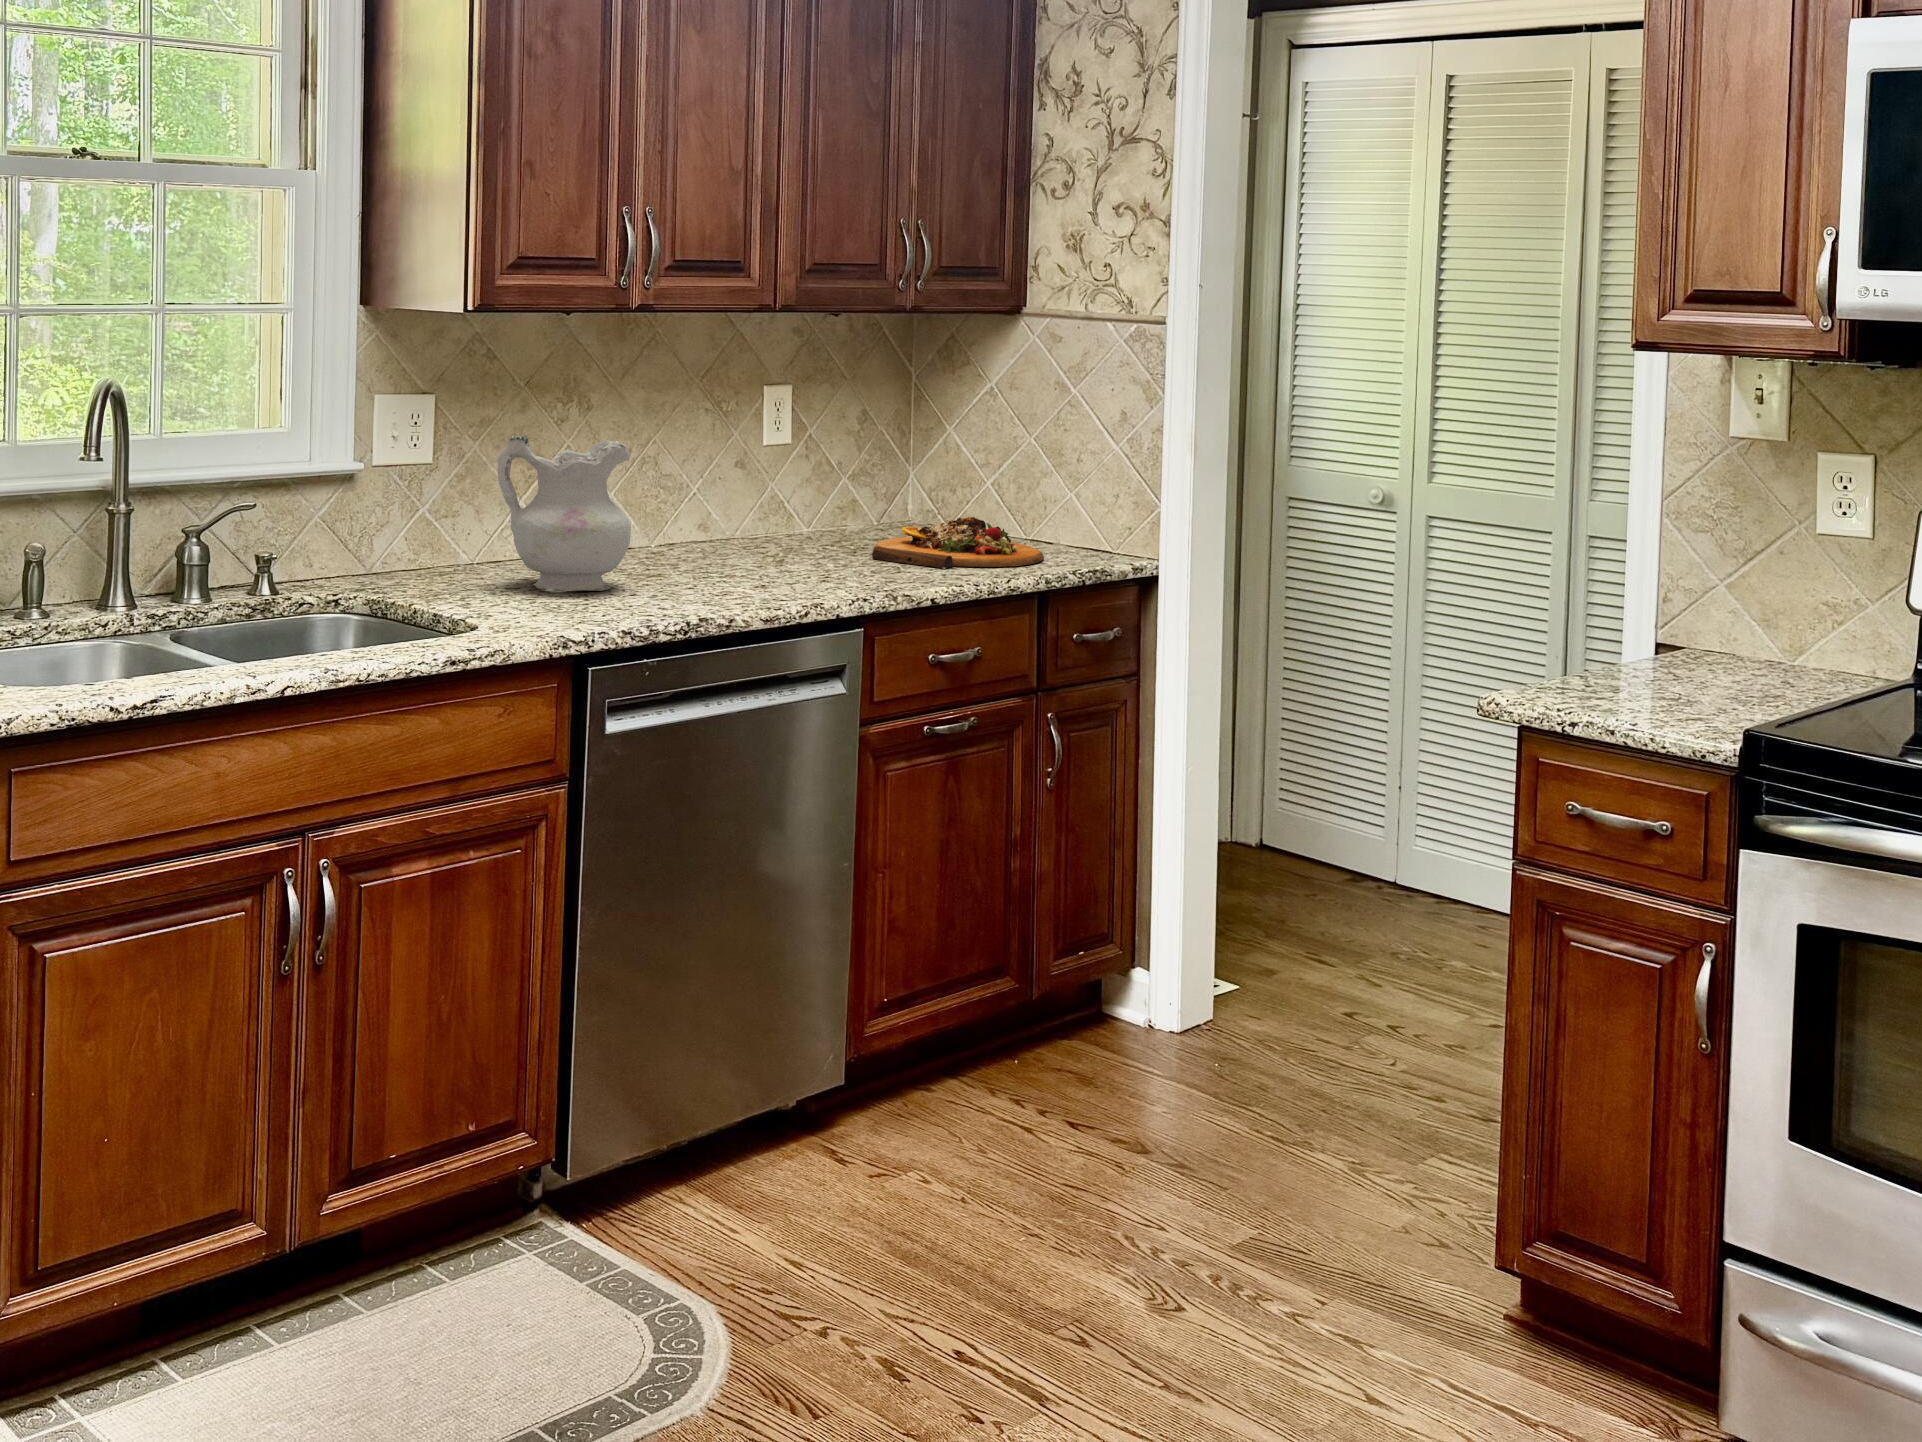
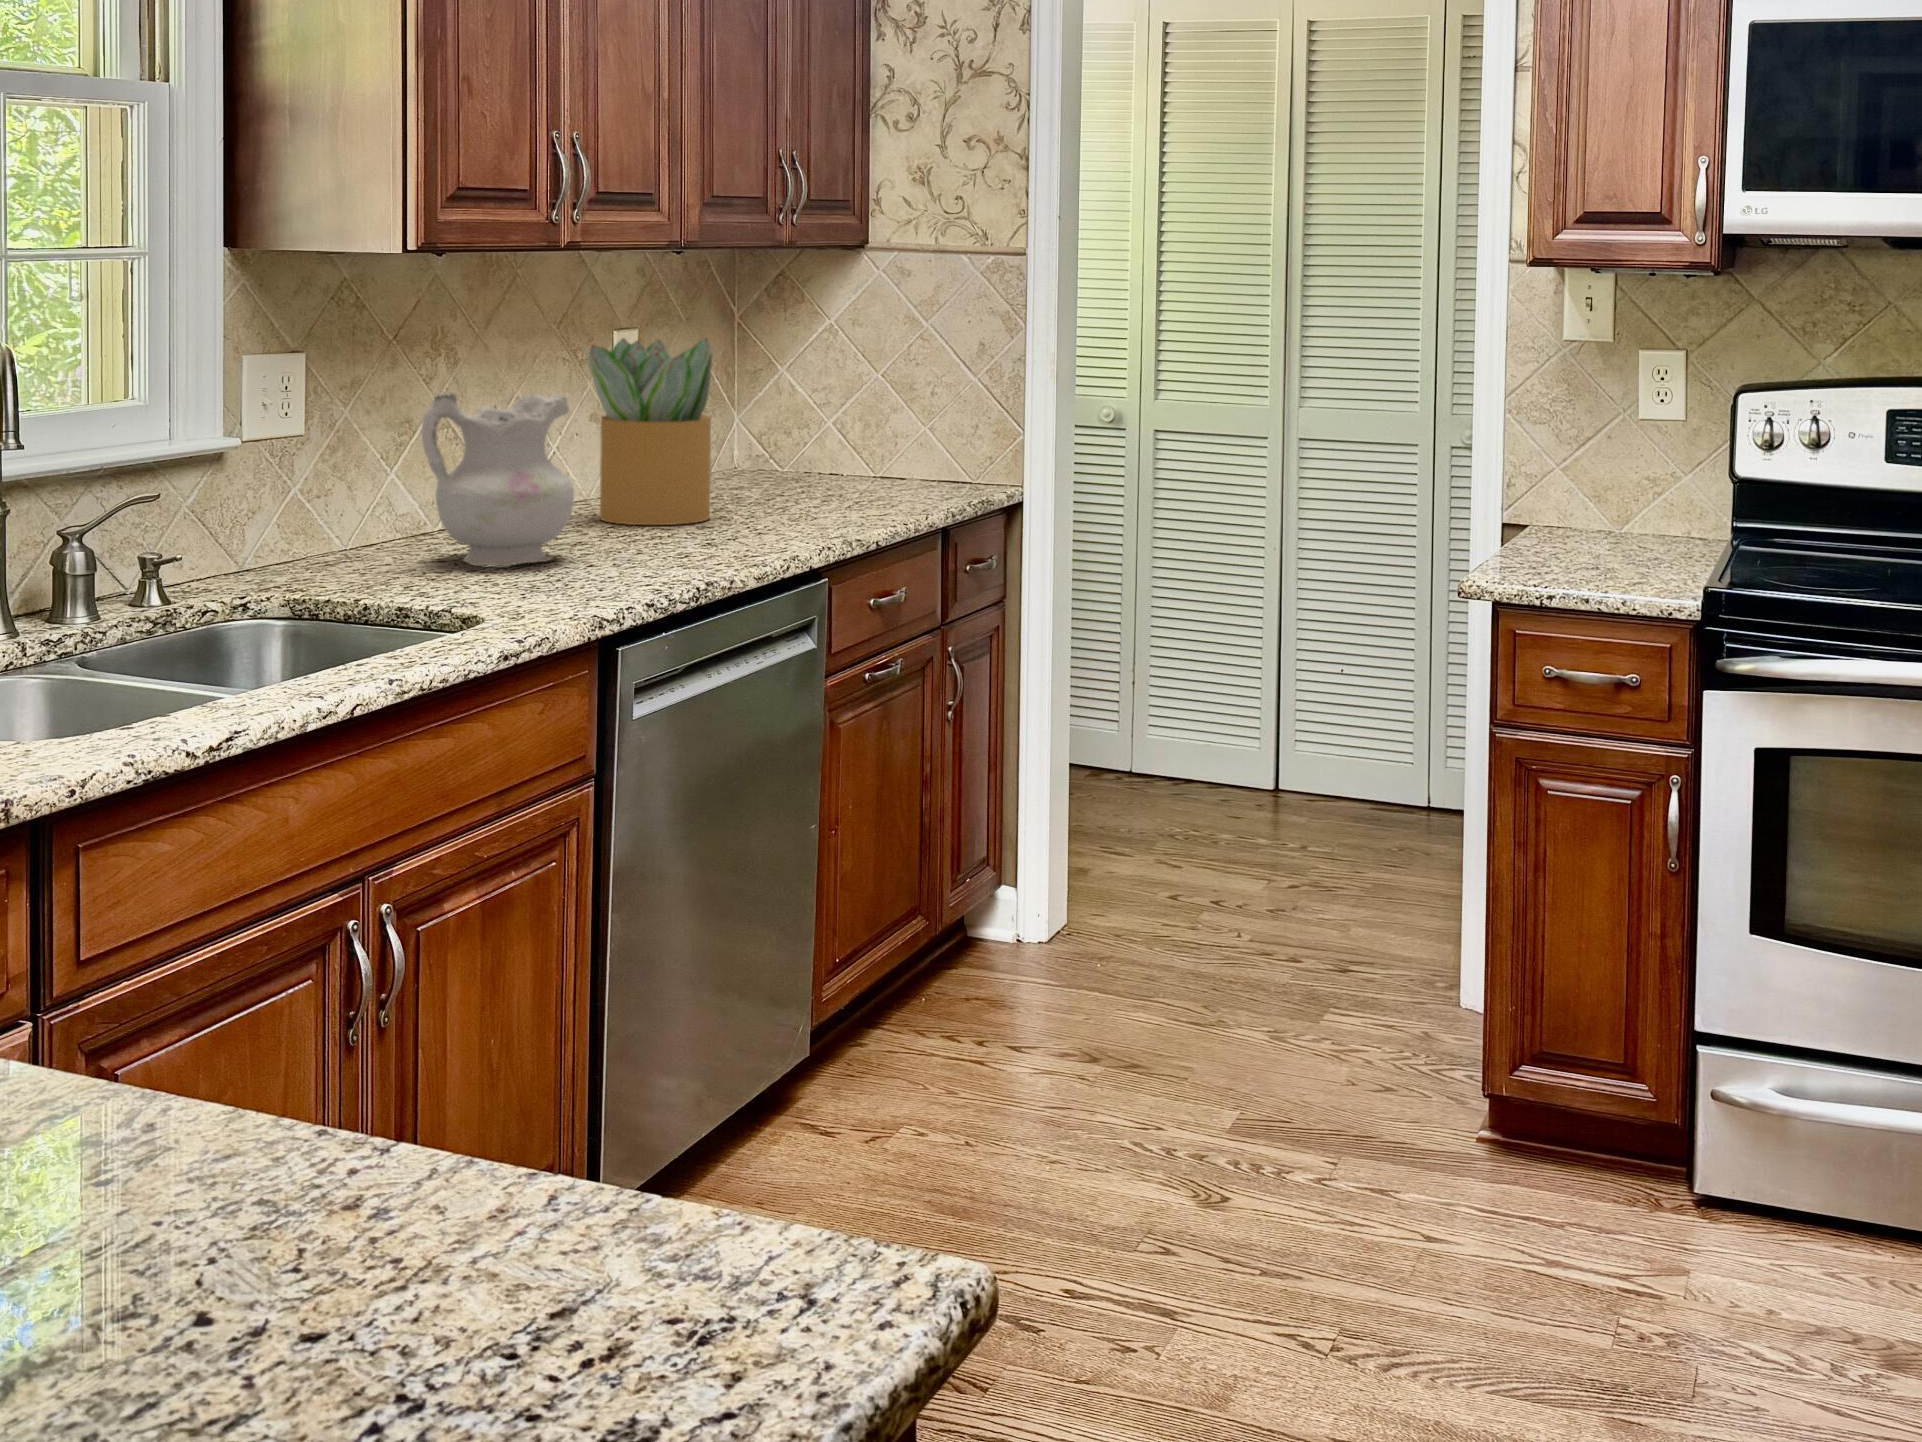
potted plant: none [698,393,821,569] -> present [584,338,713,525]
cutting board: present [872,517,1044,569] -> none [742,456,916,510]

